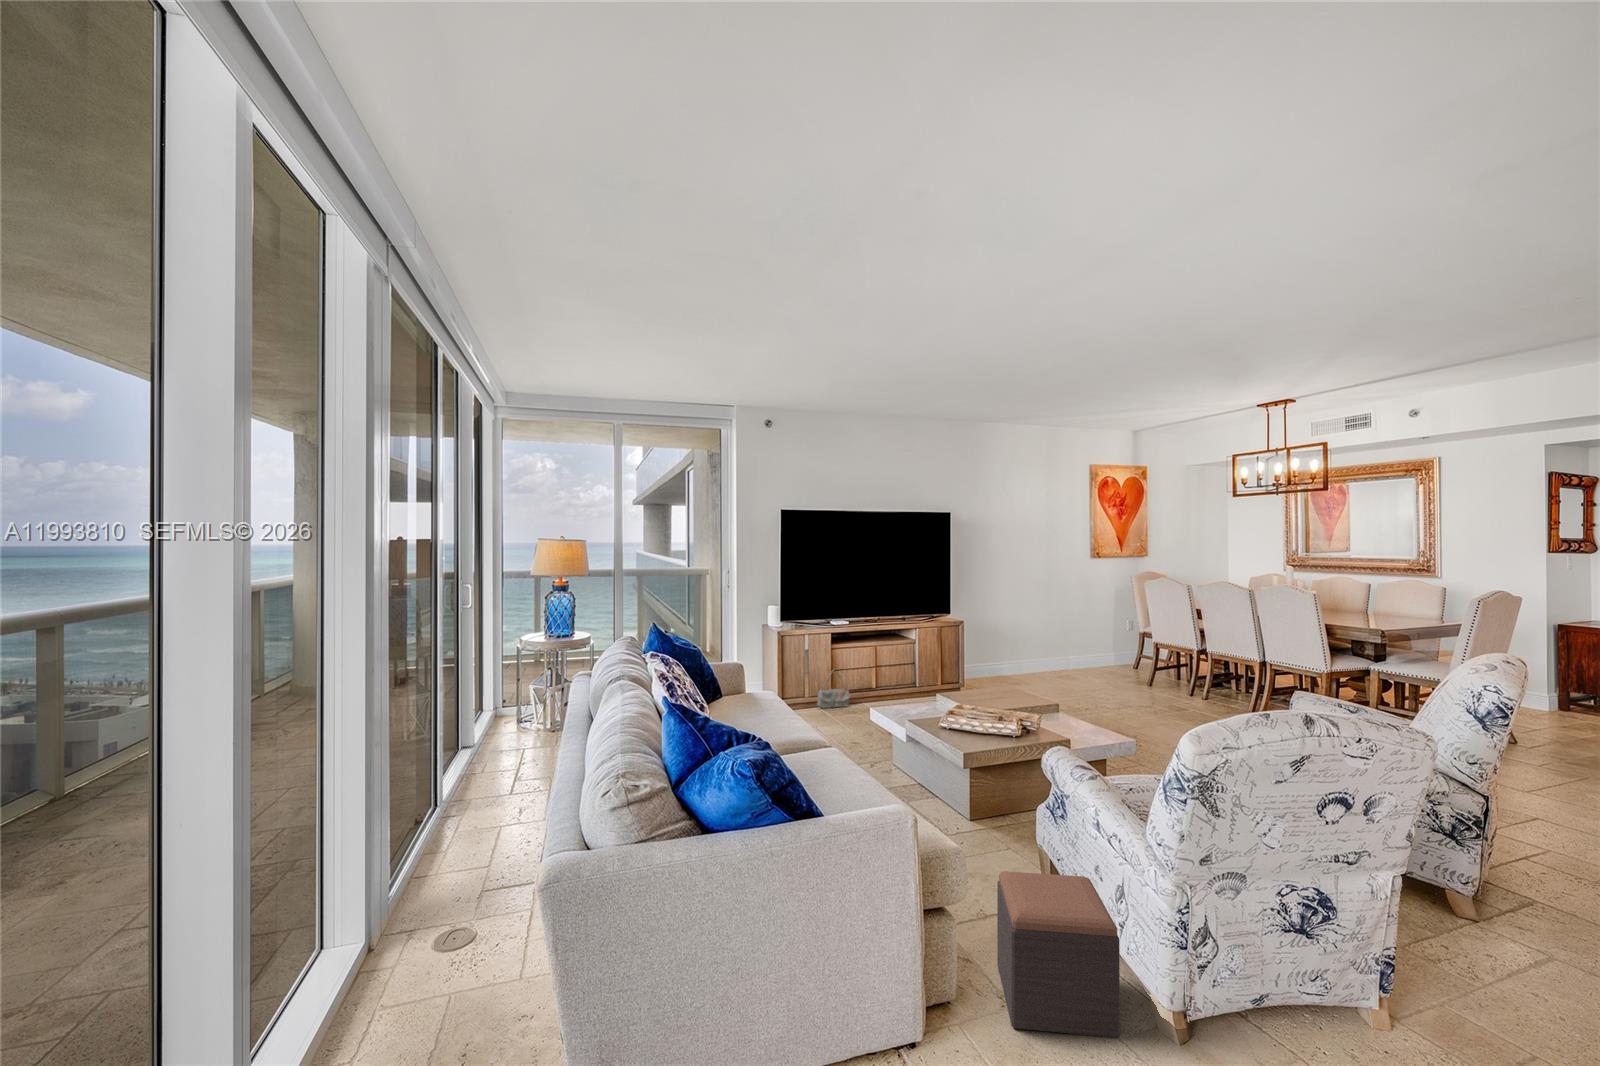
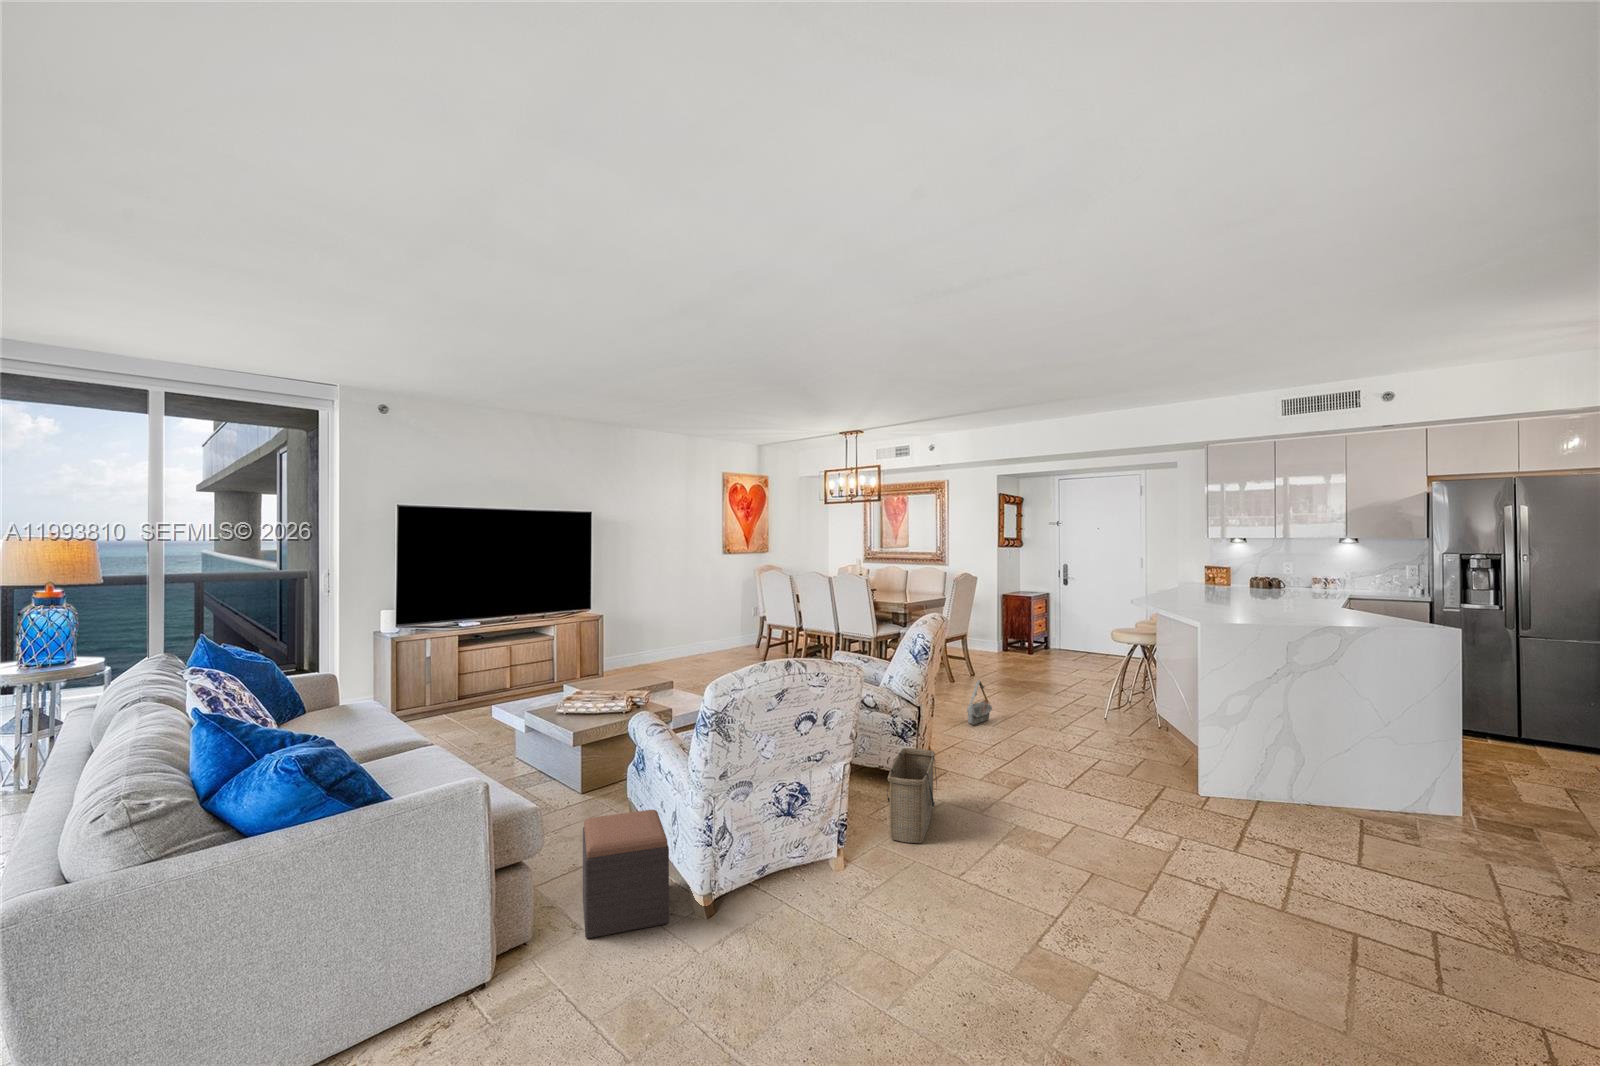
bag: present [817,670,850,708] -> present [967,681,992,725]
basket: none [1438,849,1539,1013] -> present [887,748,937,843]

